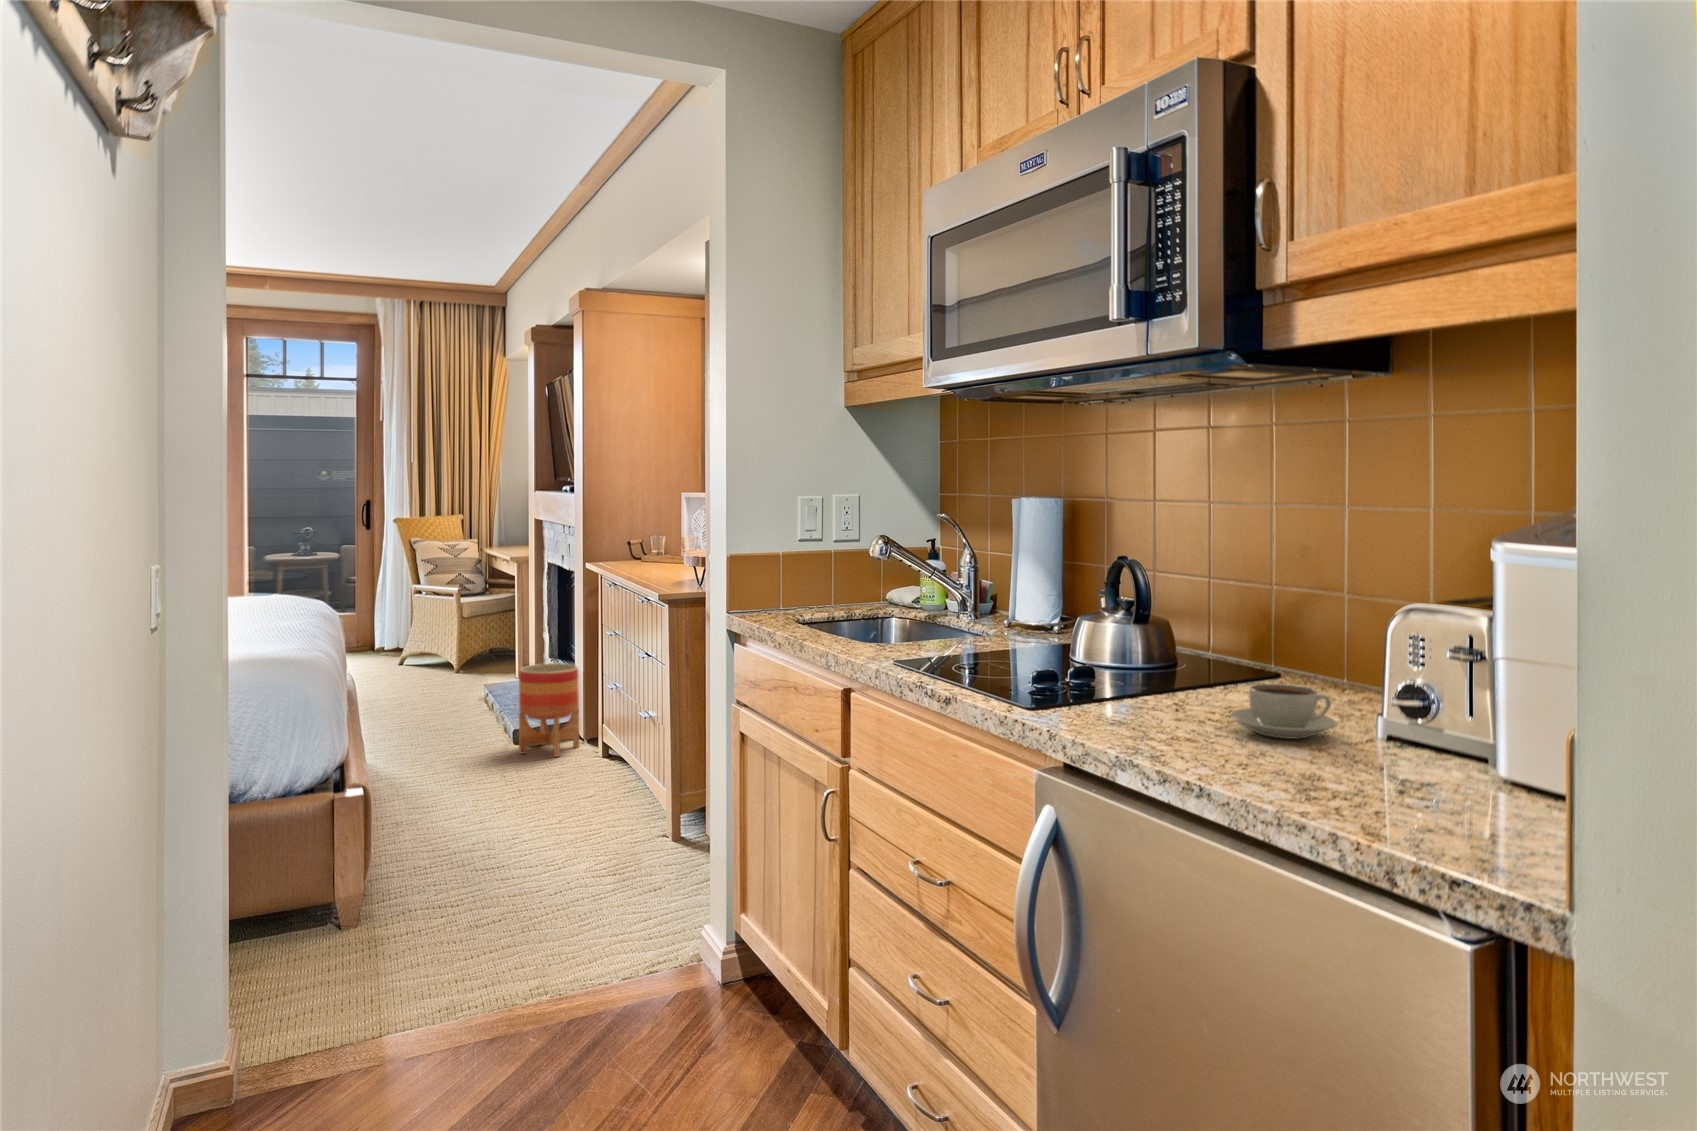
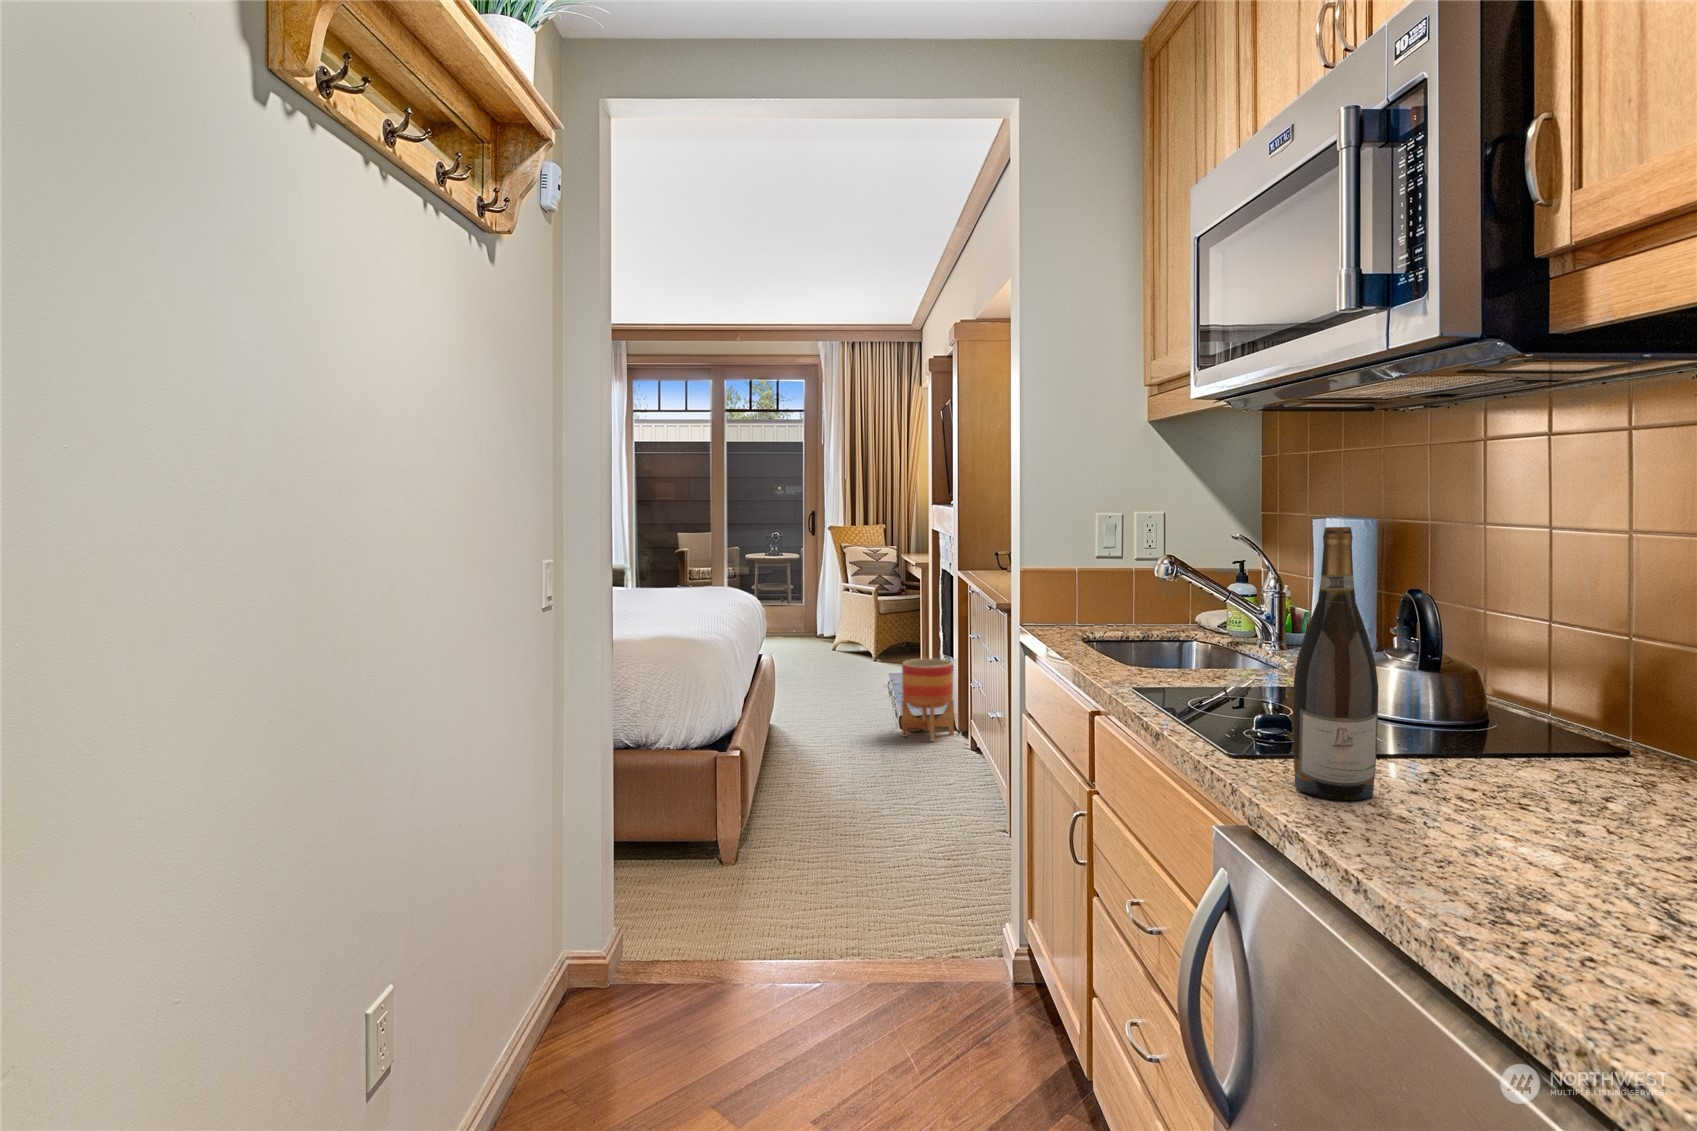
wine bottle: none [1100,503,1167,734] -> present [1293,527,1378,800]
coffee cup: present [1230,684,1337,739] -> none [1467,753,1624,829]

